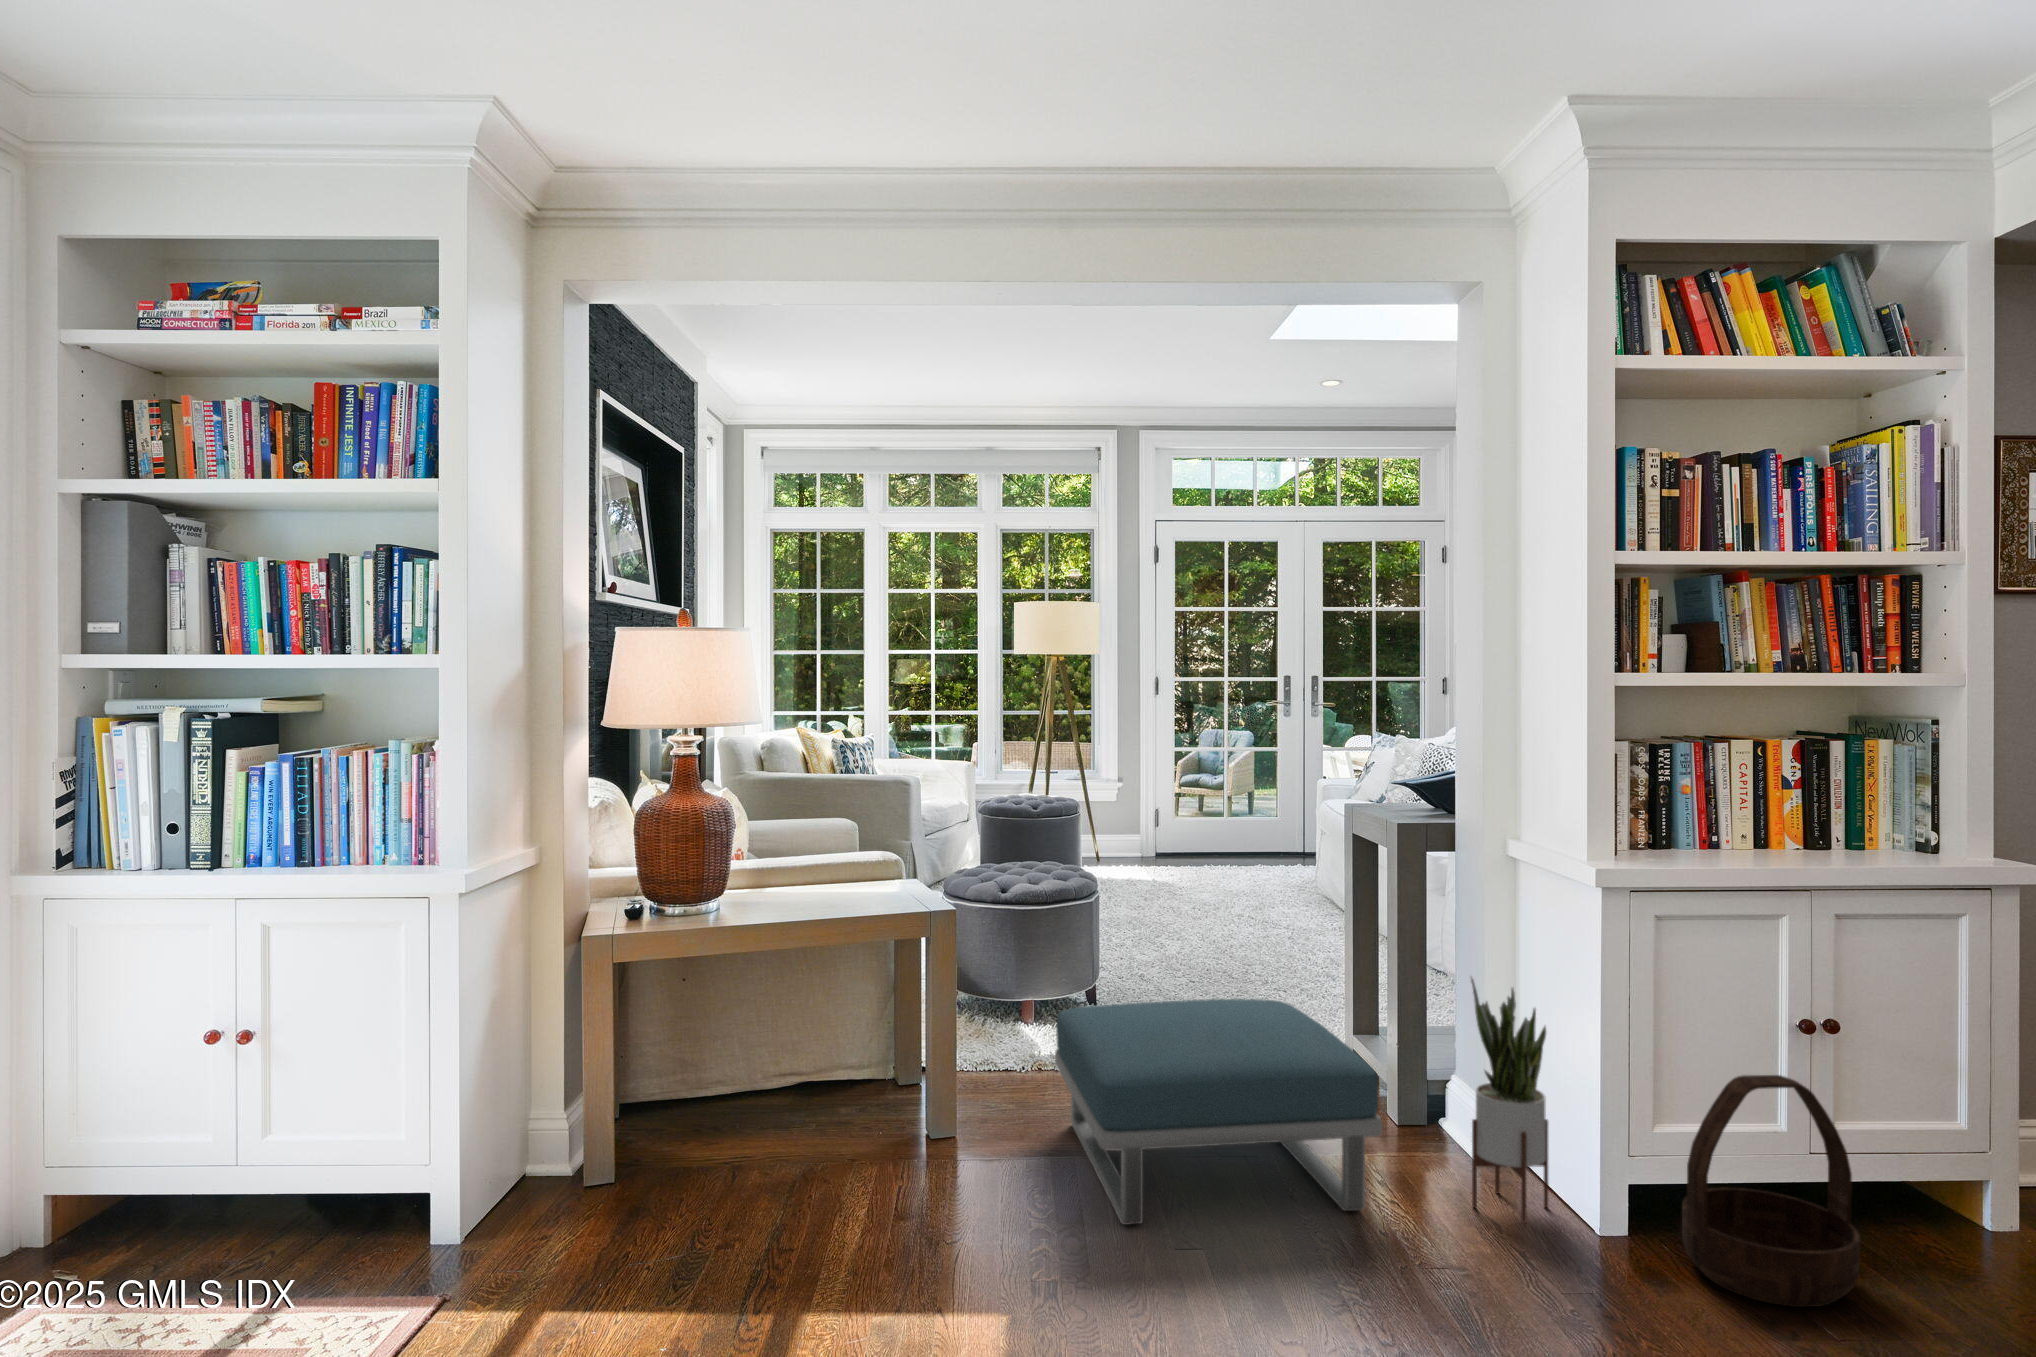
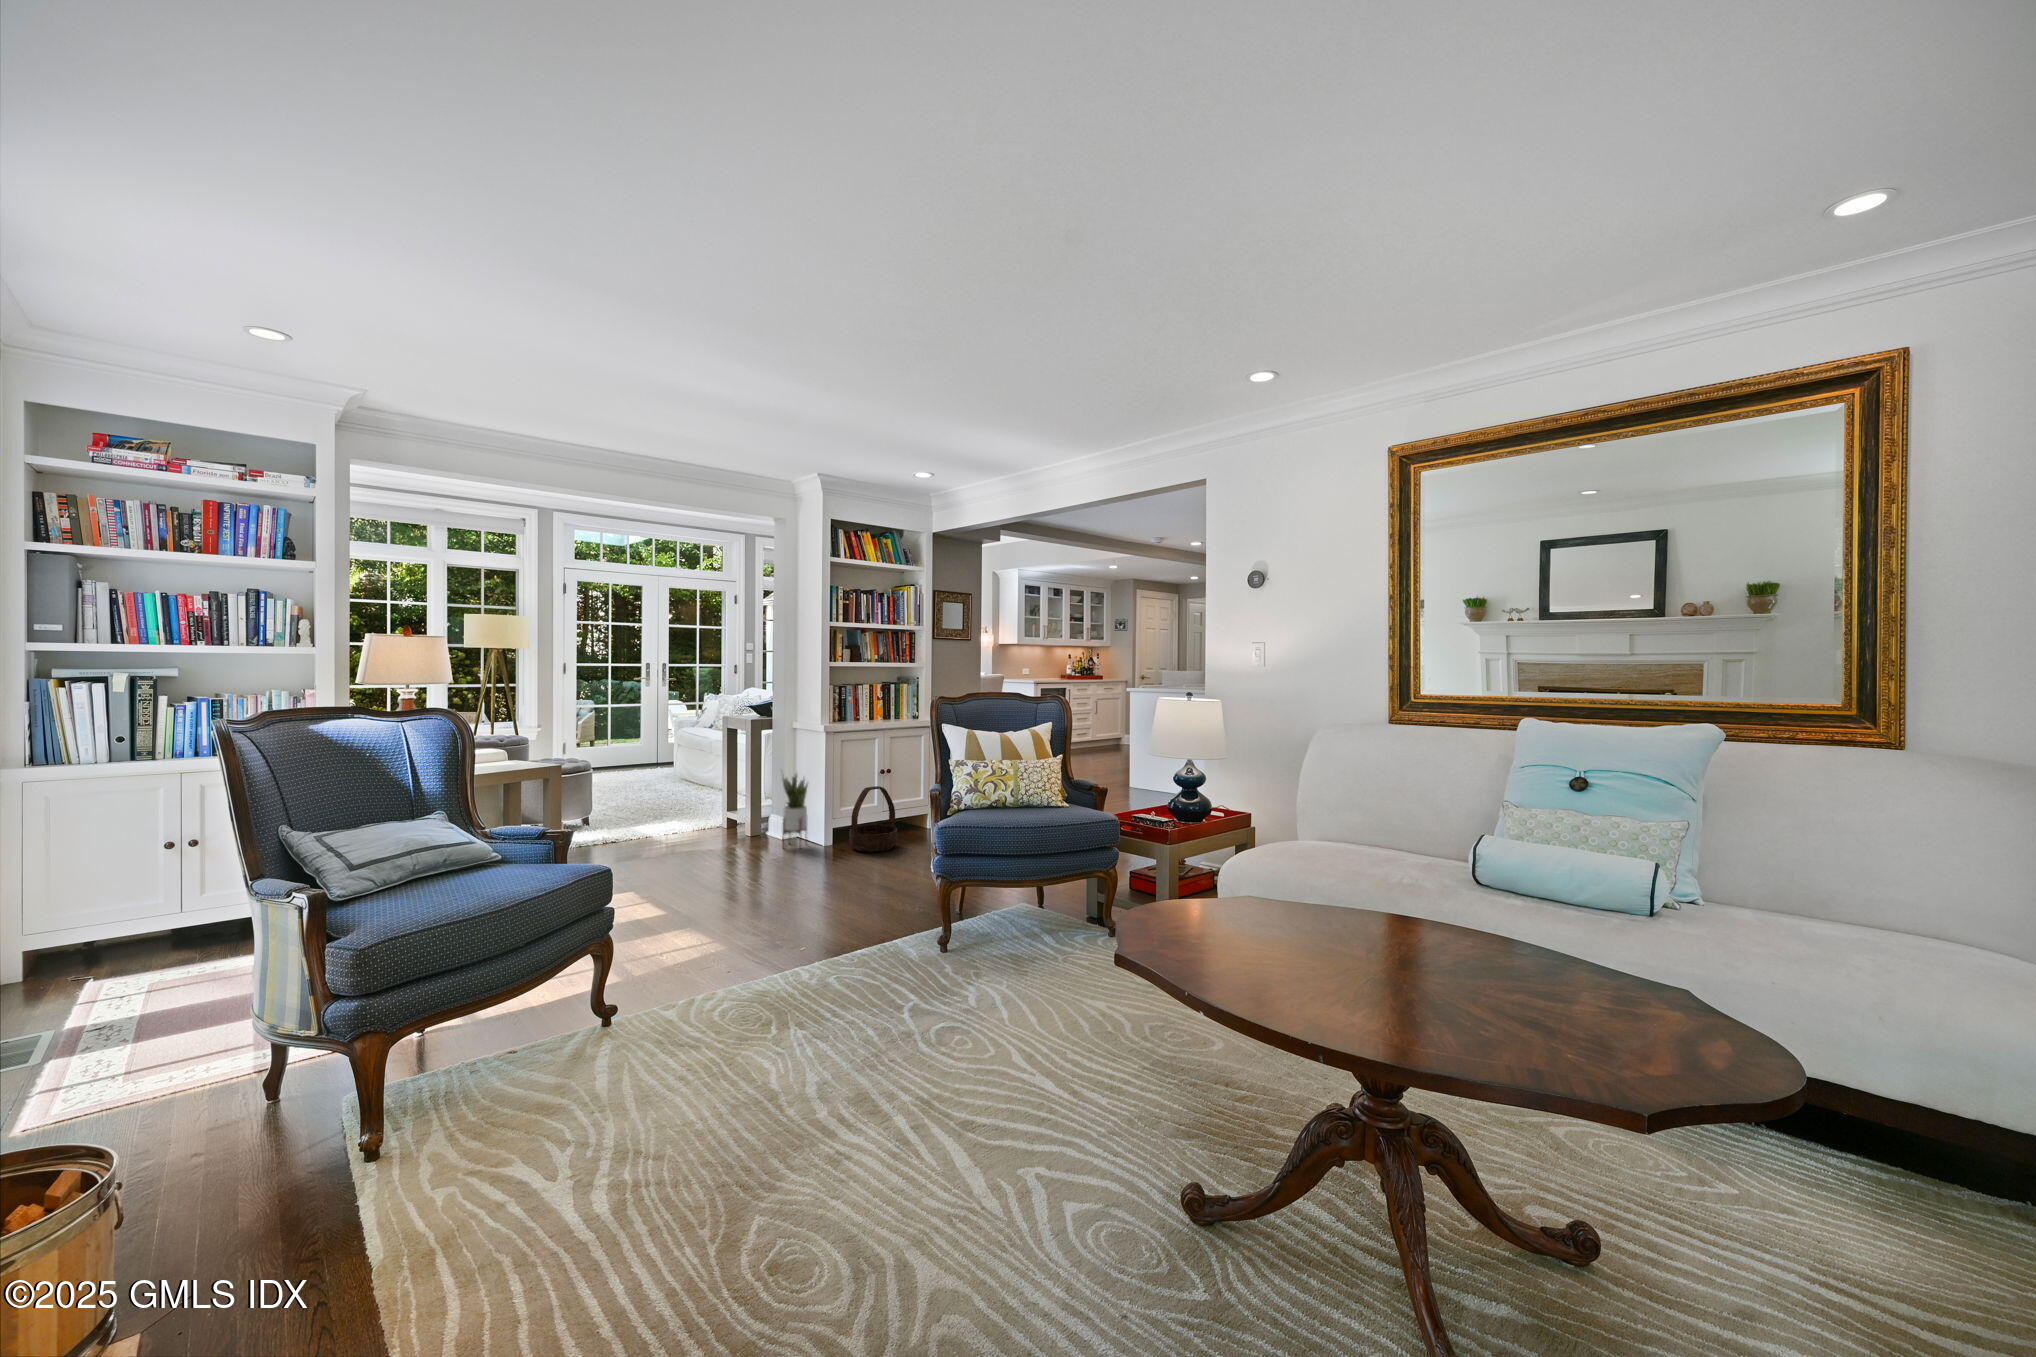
footstool: present [1055,999,1382,1225] -> none [605,792,752,872]

